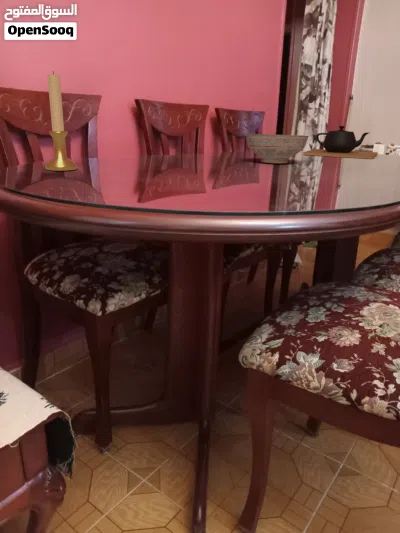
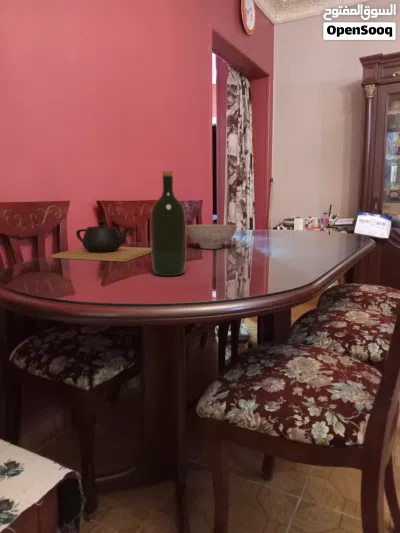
wine bottle: none [197,38,244,186] -> present [151,171,186,276]
candle holder: present [45,72,77,171] -> none [21,189,49,268]
teapot: present [303,126,378,159] -> present [52,221,152,261]

